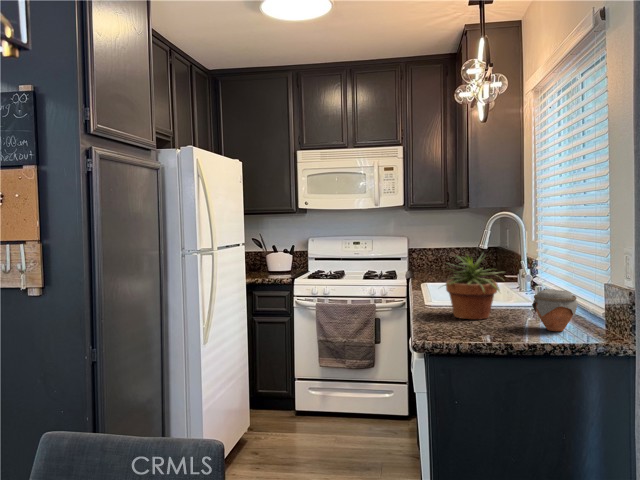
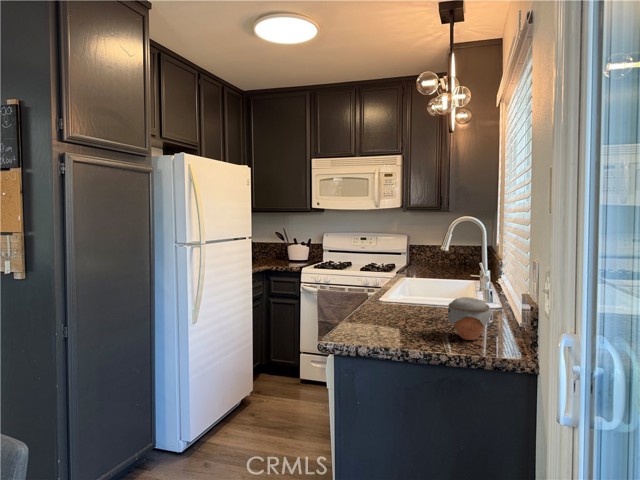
potted plant: present [445,254,499,319] -> none [370,256,443,321]

